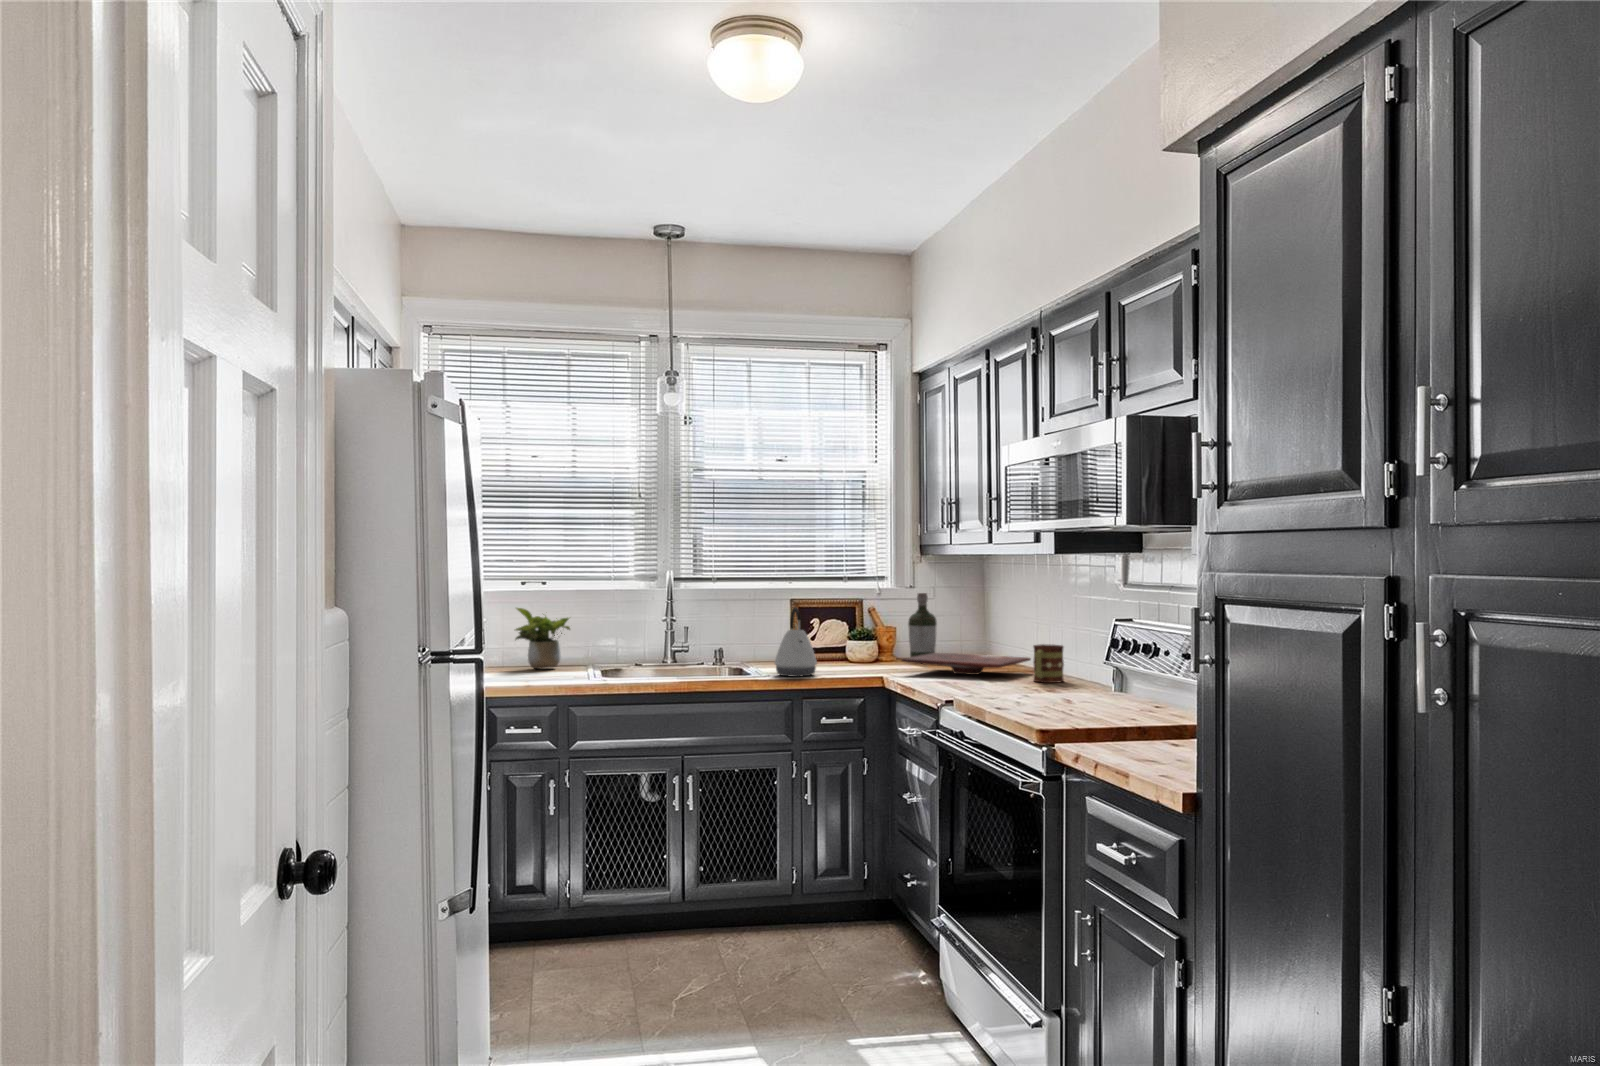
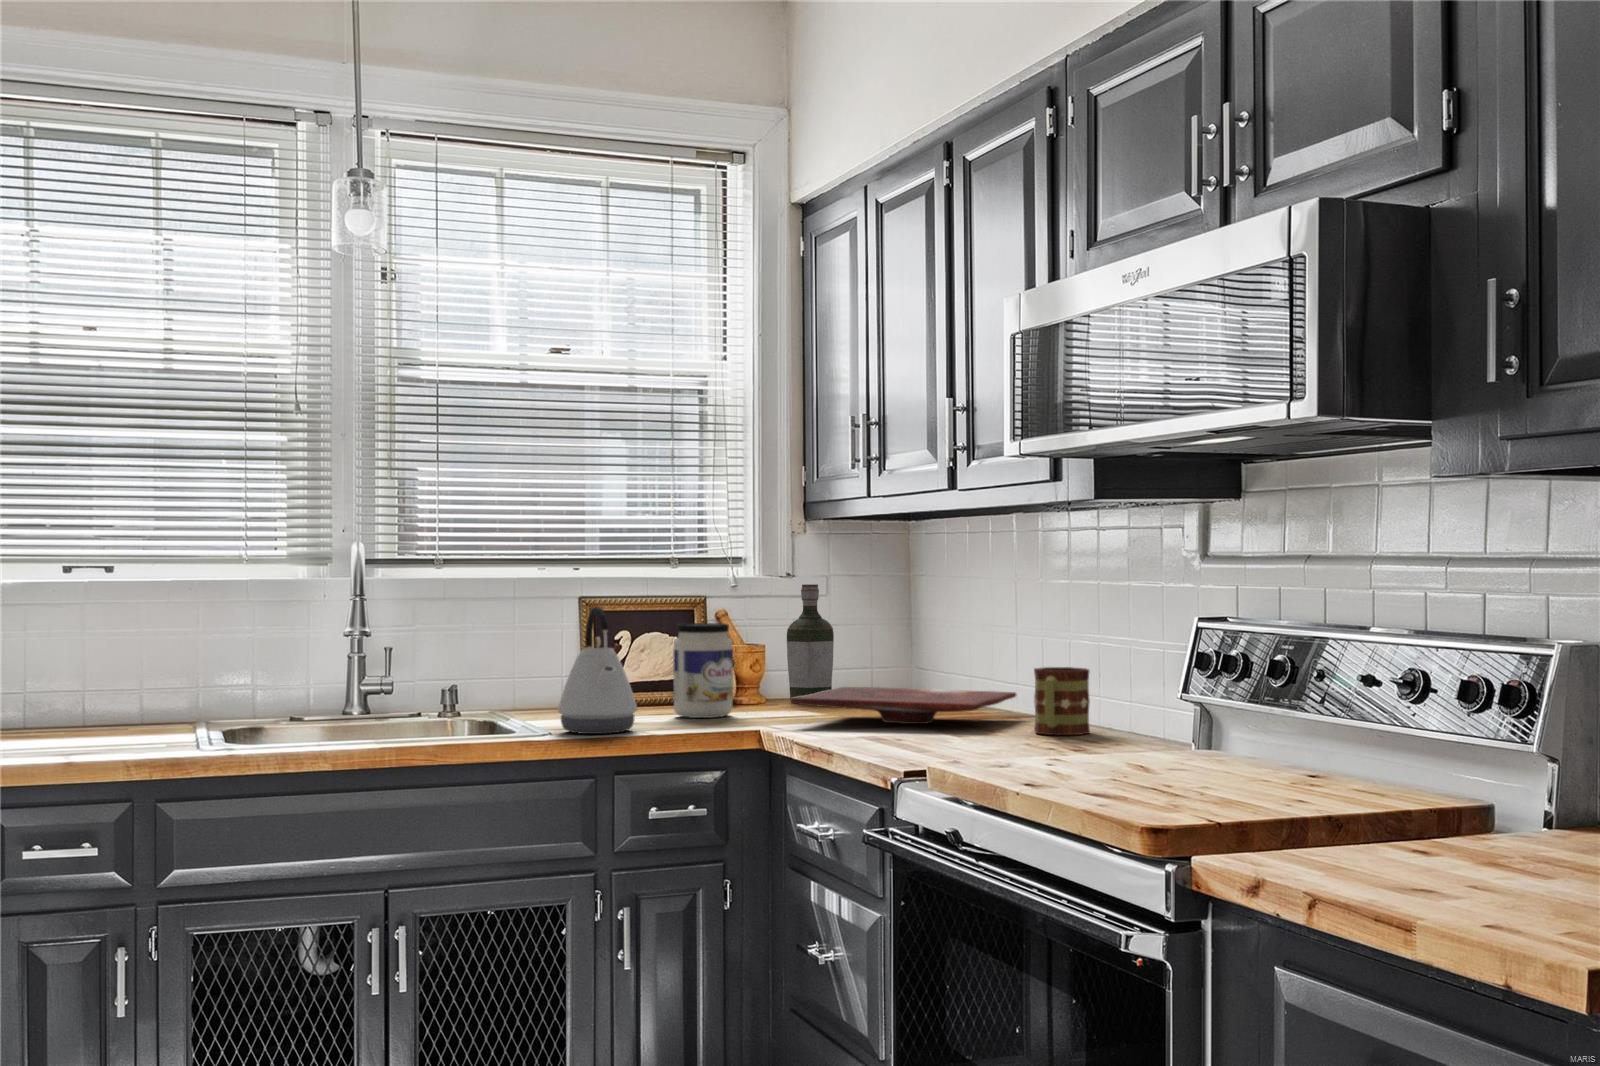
potted plant: present [516,608,570,669] -> none [50,614,166,730]
jar: none [841,616,873,669] -> present [673,623,733,718]

